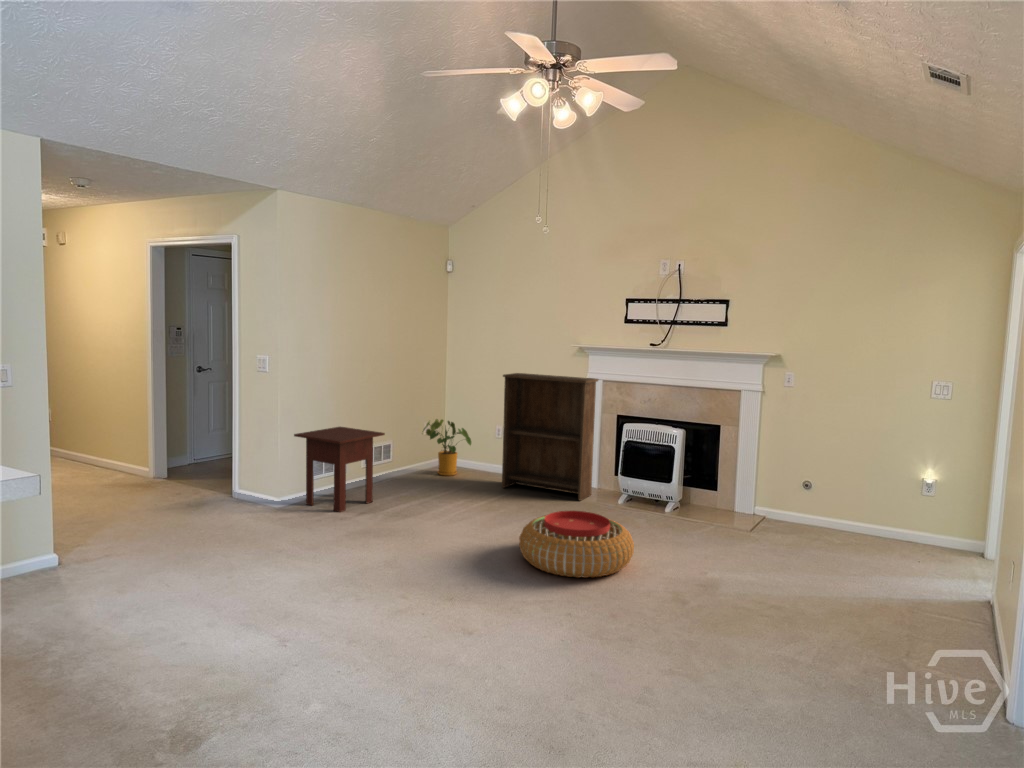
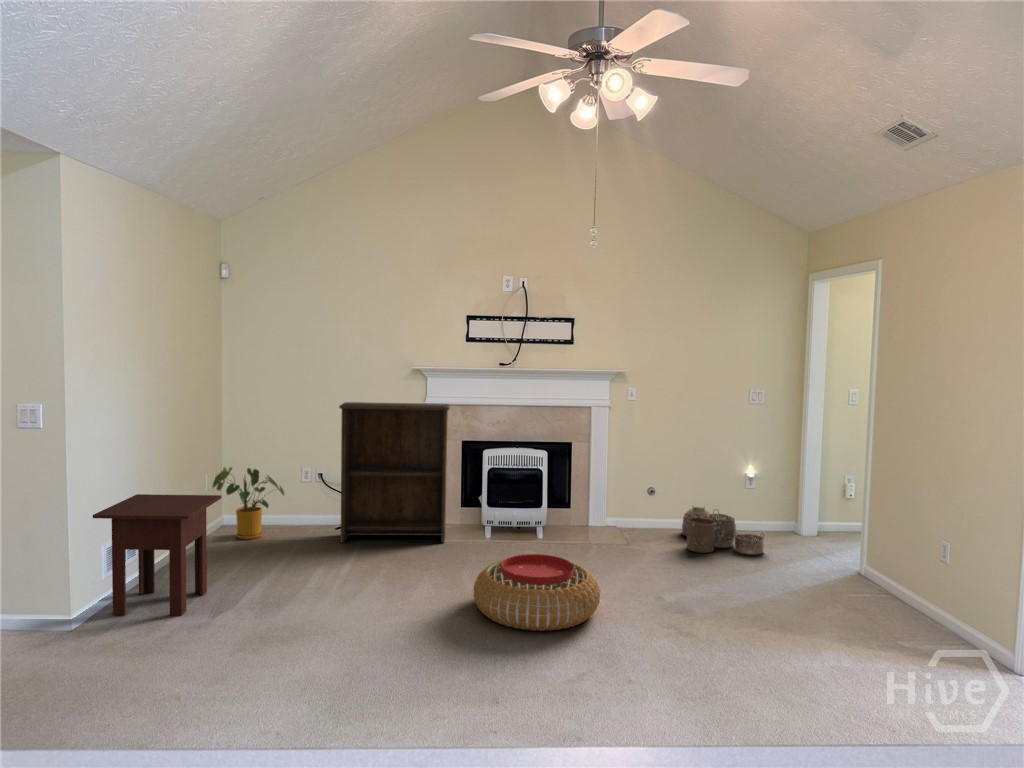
woven basket: none [812,503,907,566] -> present [682,507,764,555]

